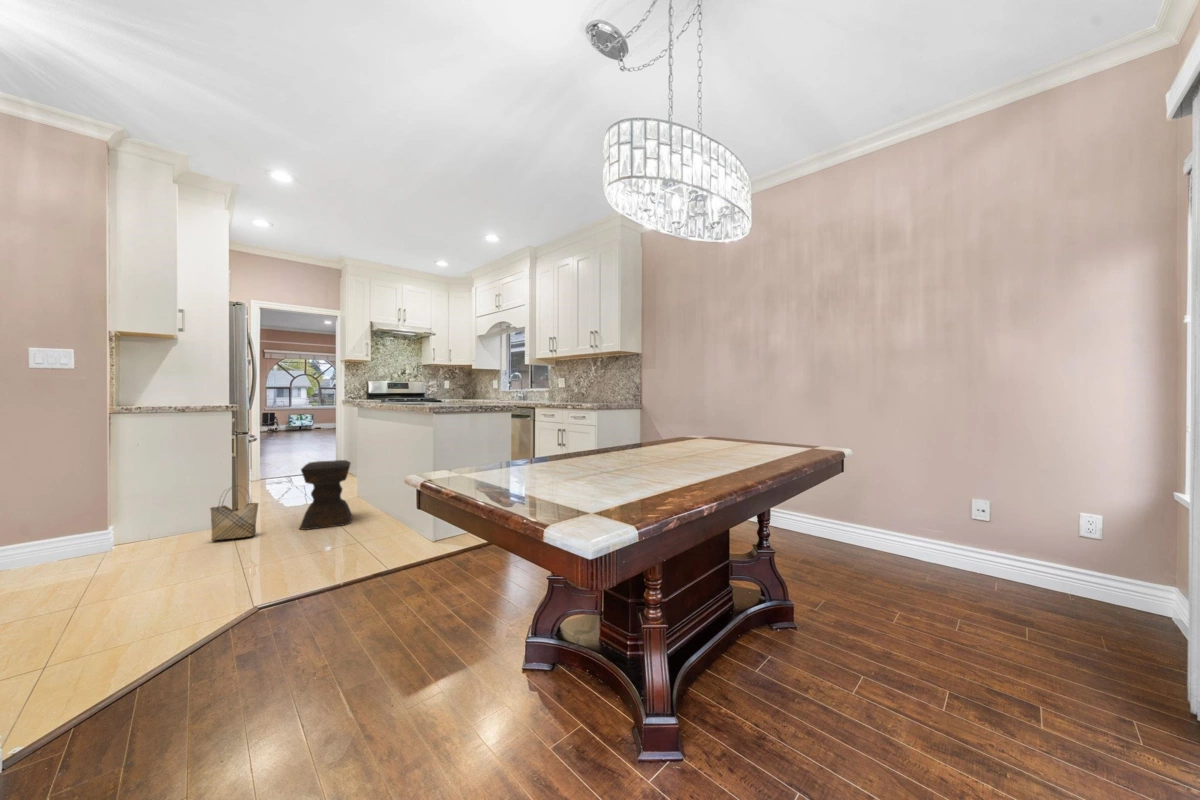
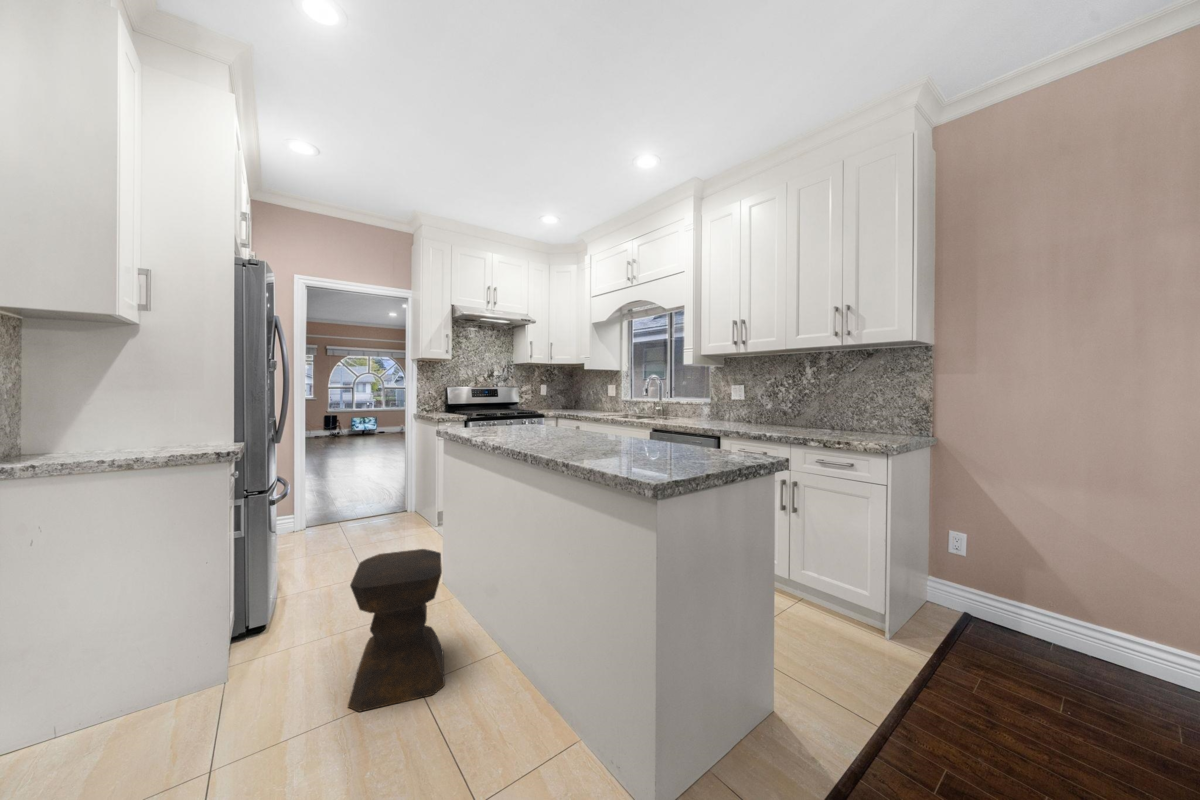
woven basket: present [210,497,258,540] -> none [162,624,267,761]

